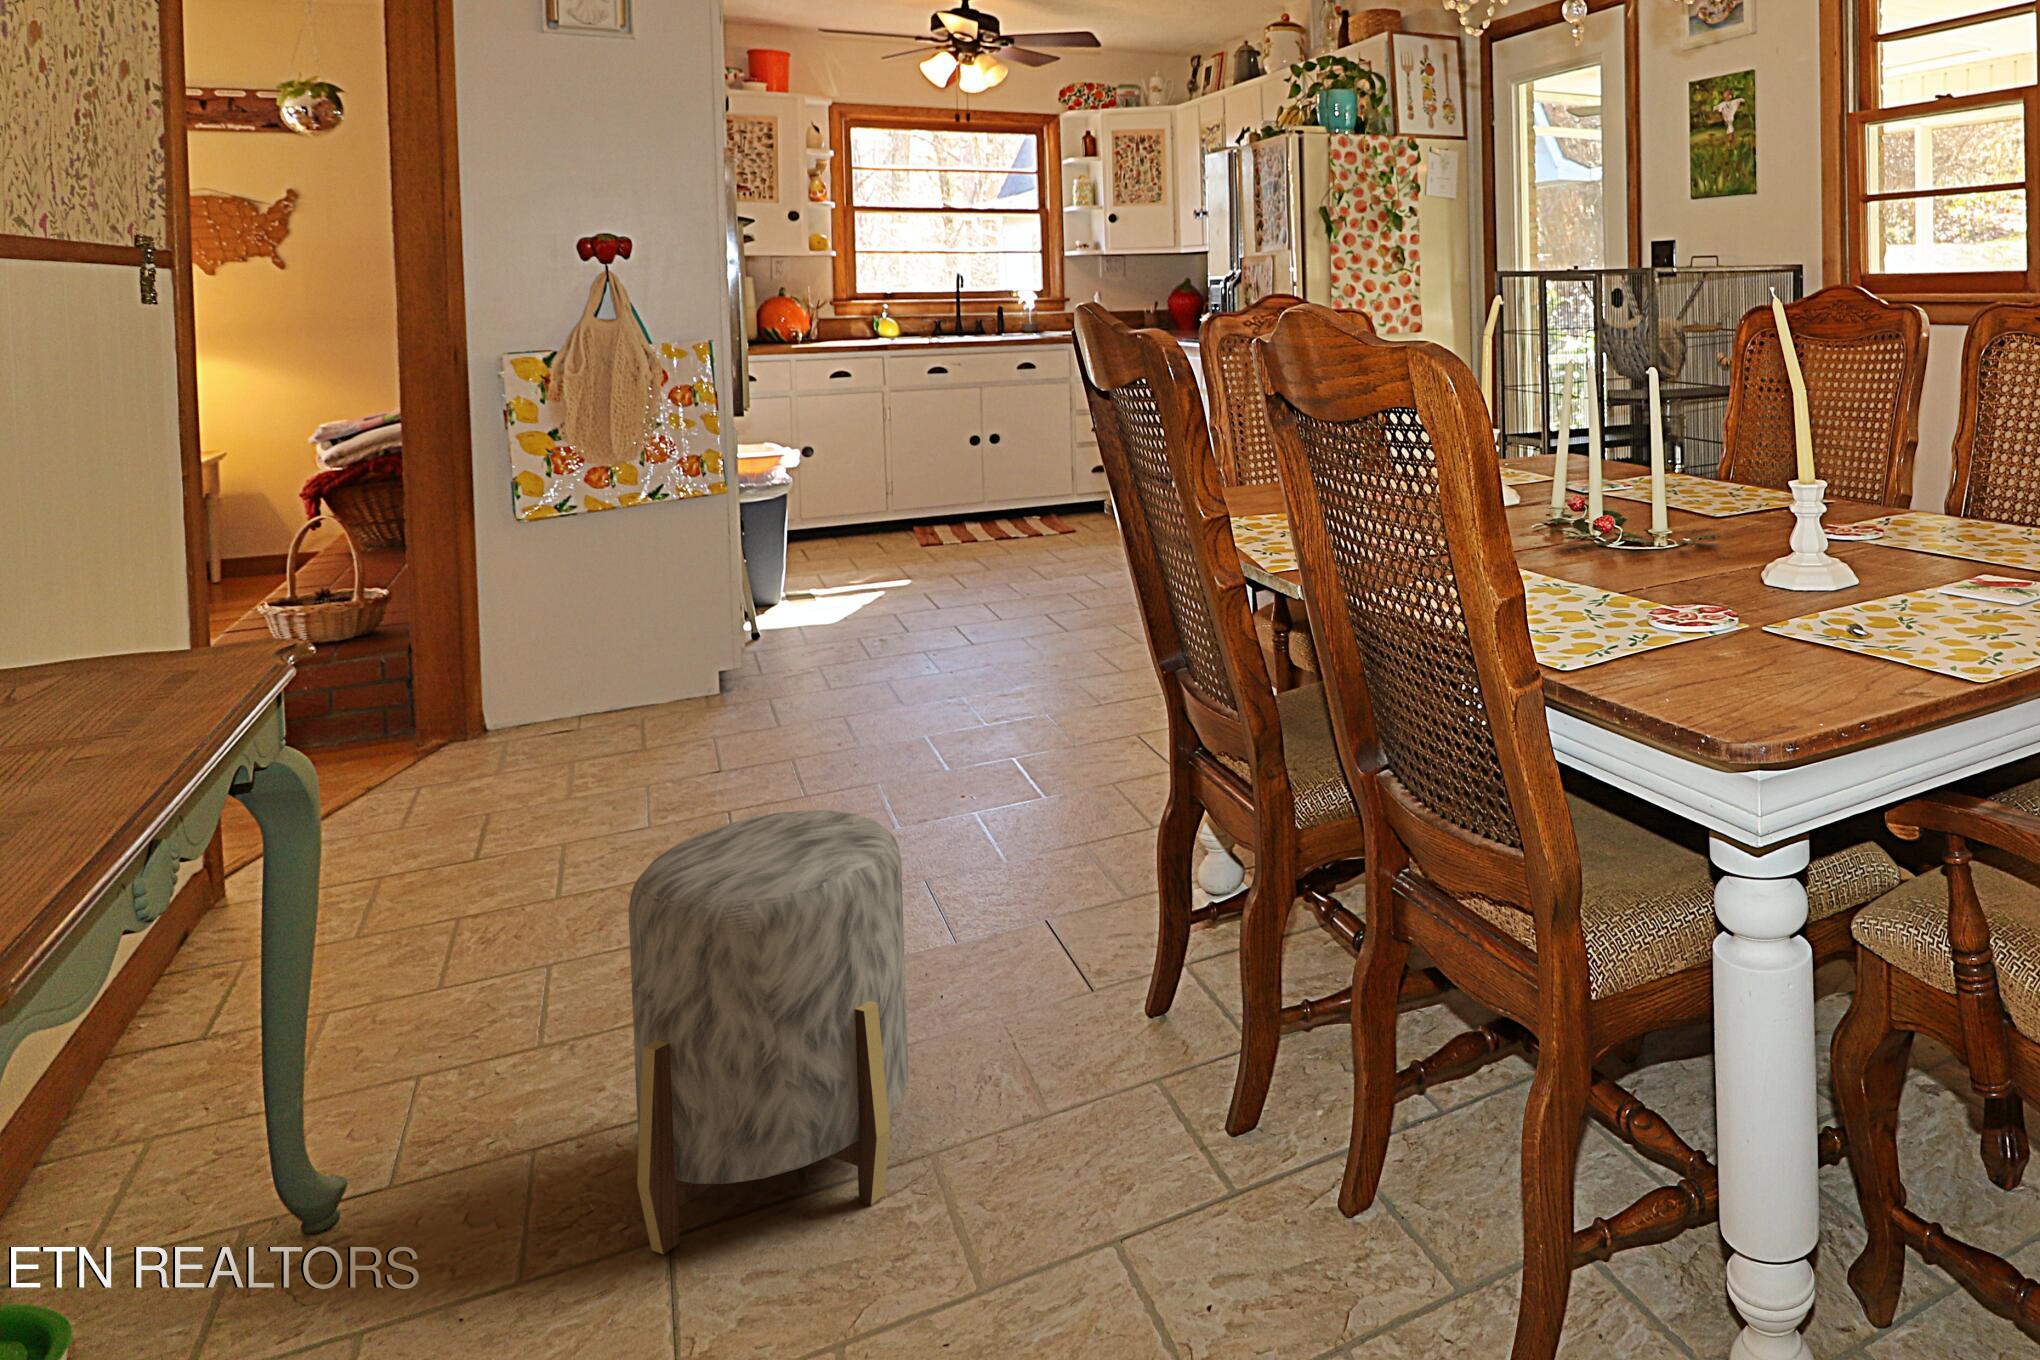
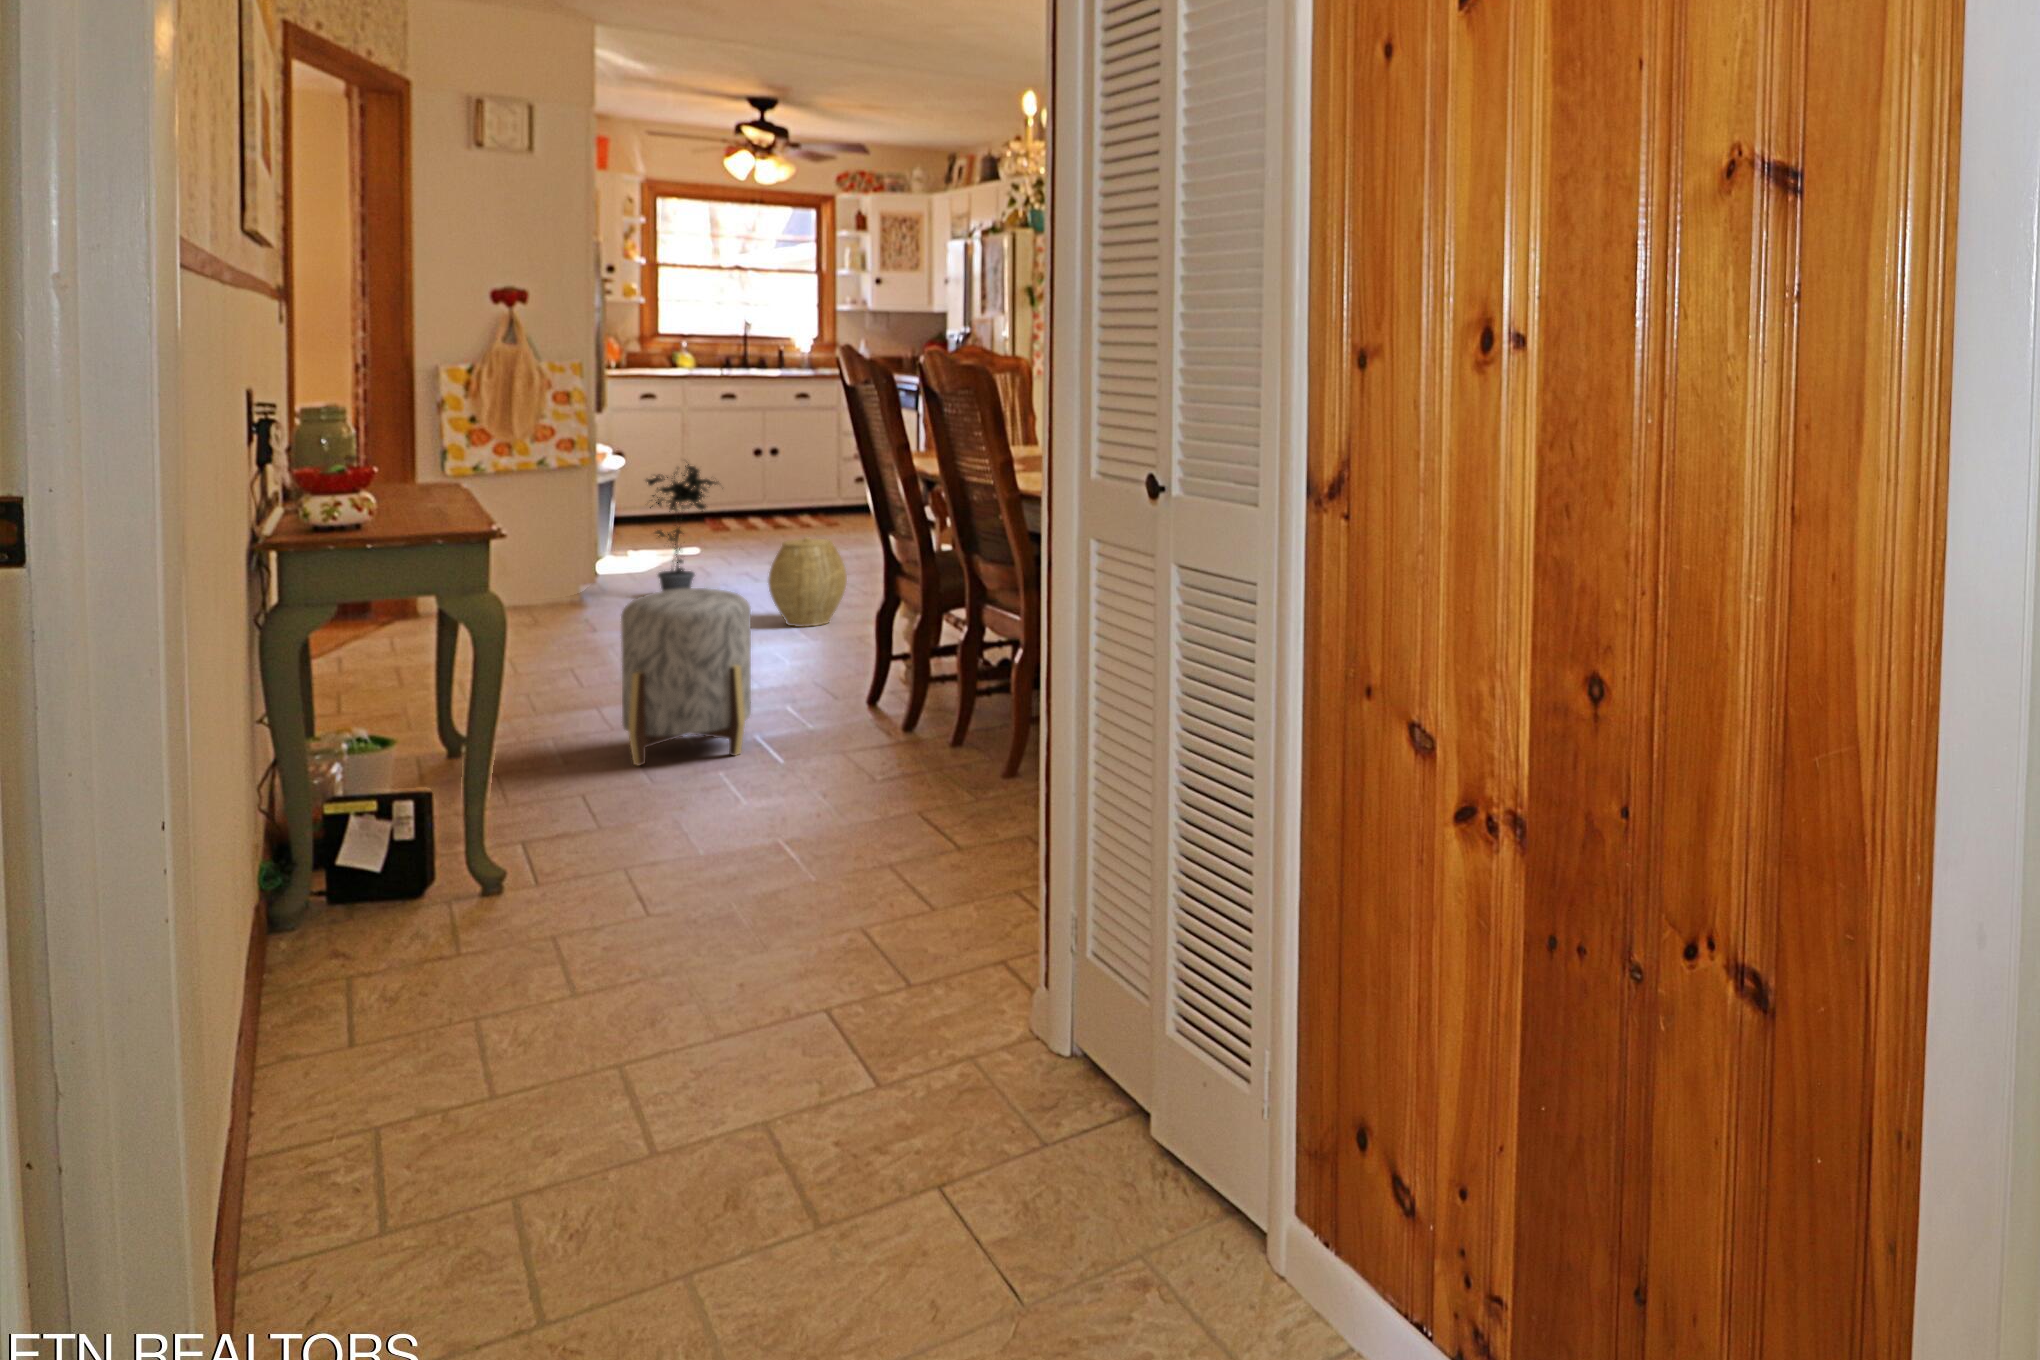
potted plant: none [804,473,912,680] -> present [646,464,718,591]
woven basket: none [972,600,1088,744] -> present [768,537,847,627]

